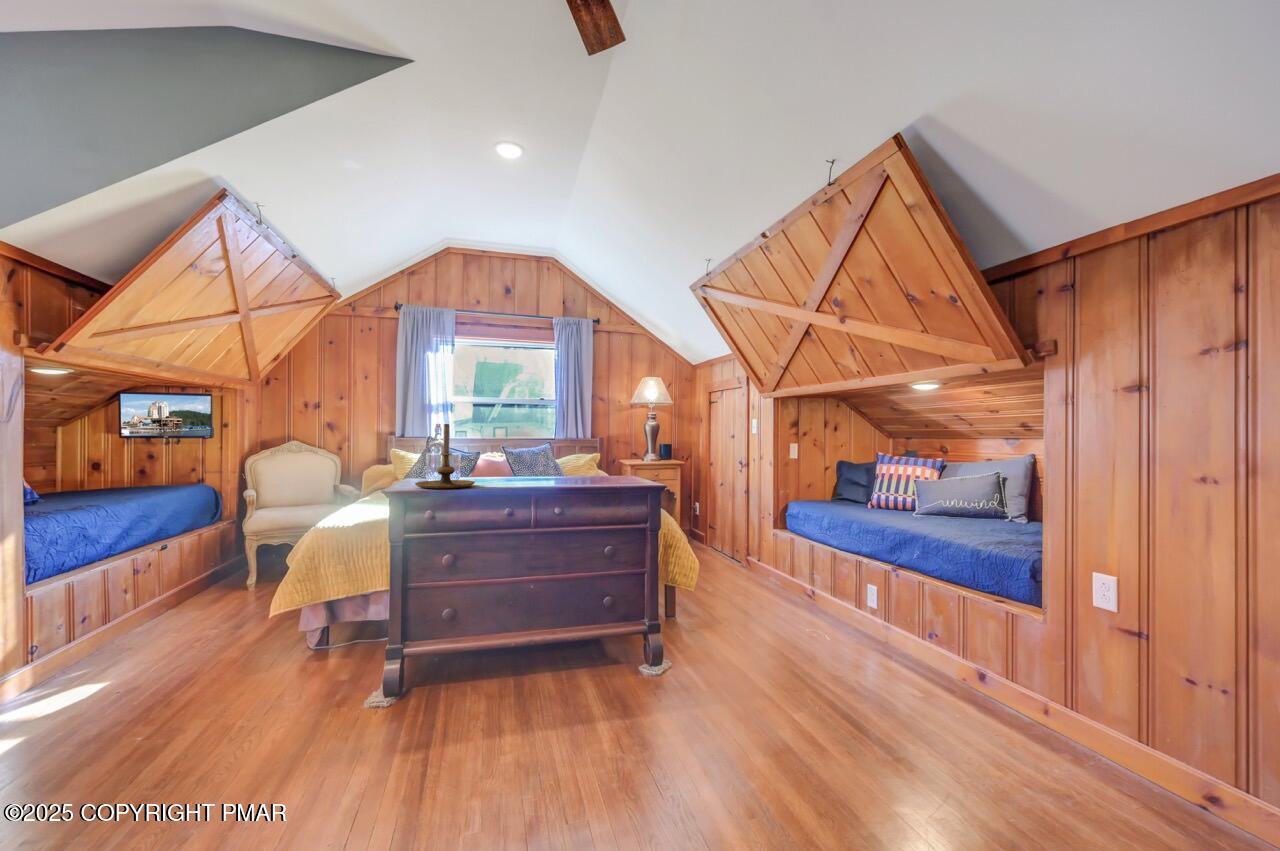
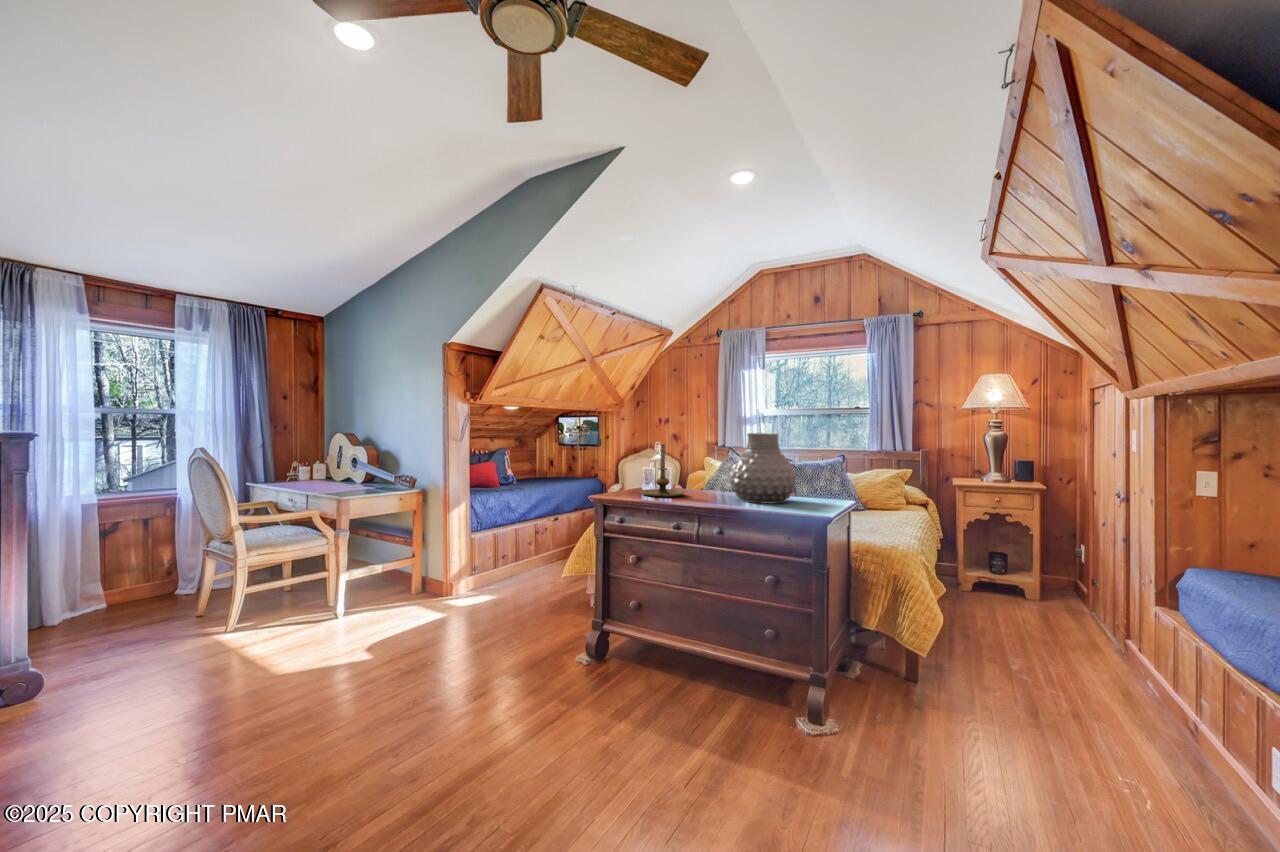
vase: none [524,412,595,485] -> present [729,433,797,504]

